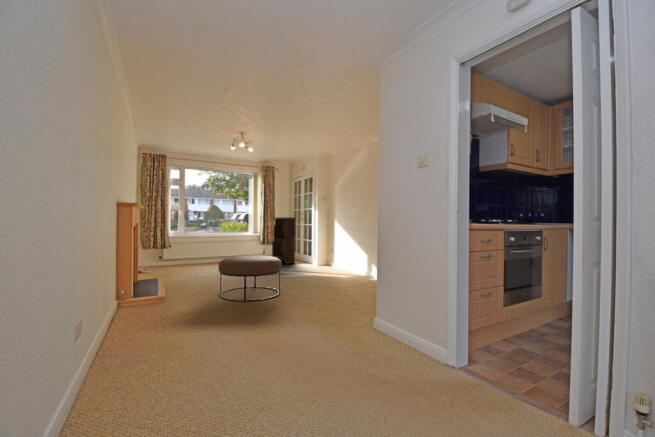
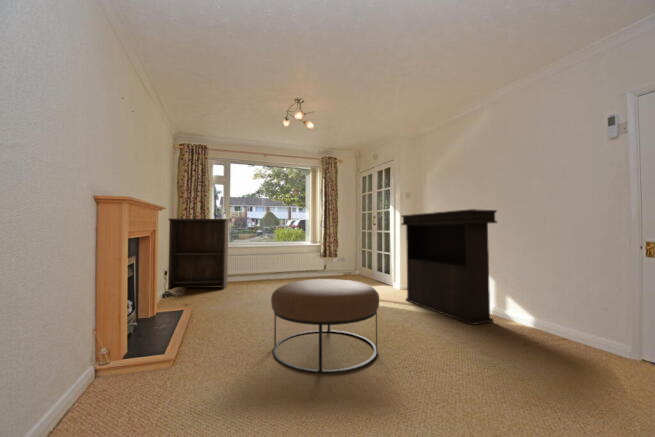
console table: none [313,213,363,283] -> present [402,209,497,325]
bookshelf: present [272,217,296,264] -> present [168,219,230,290]

